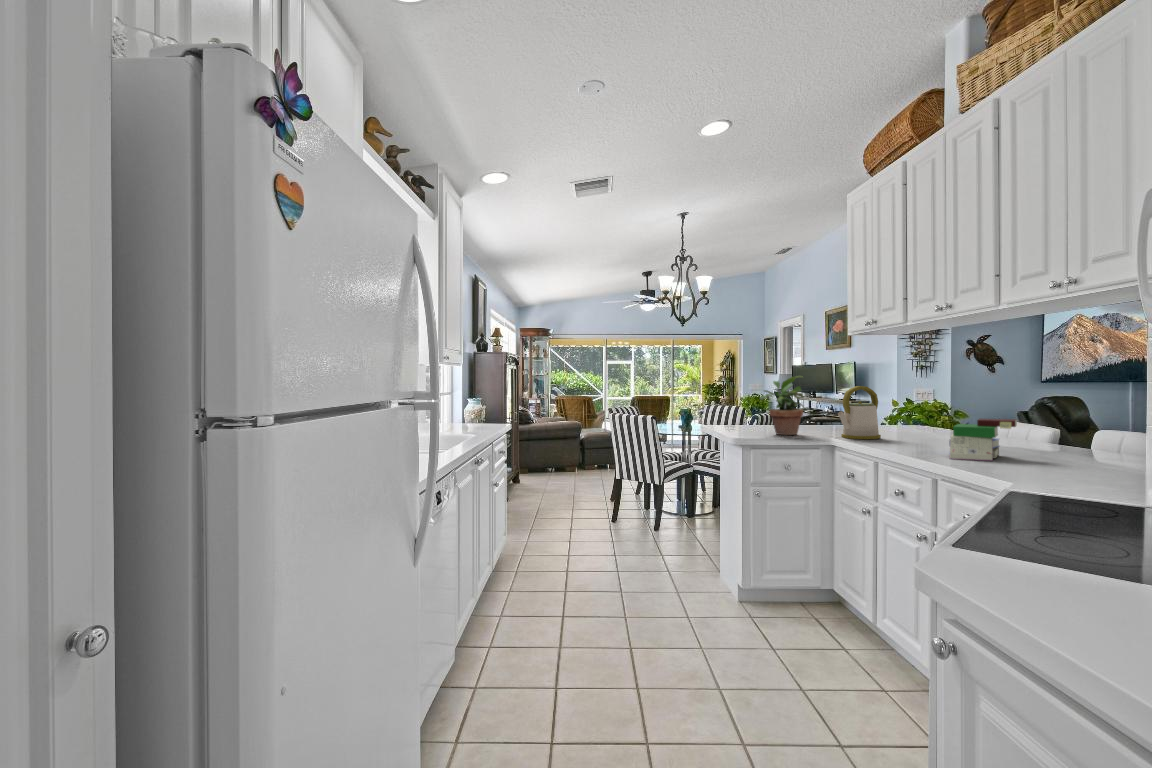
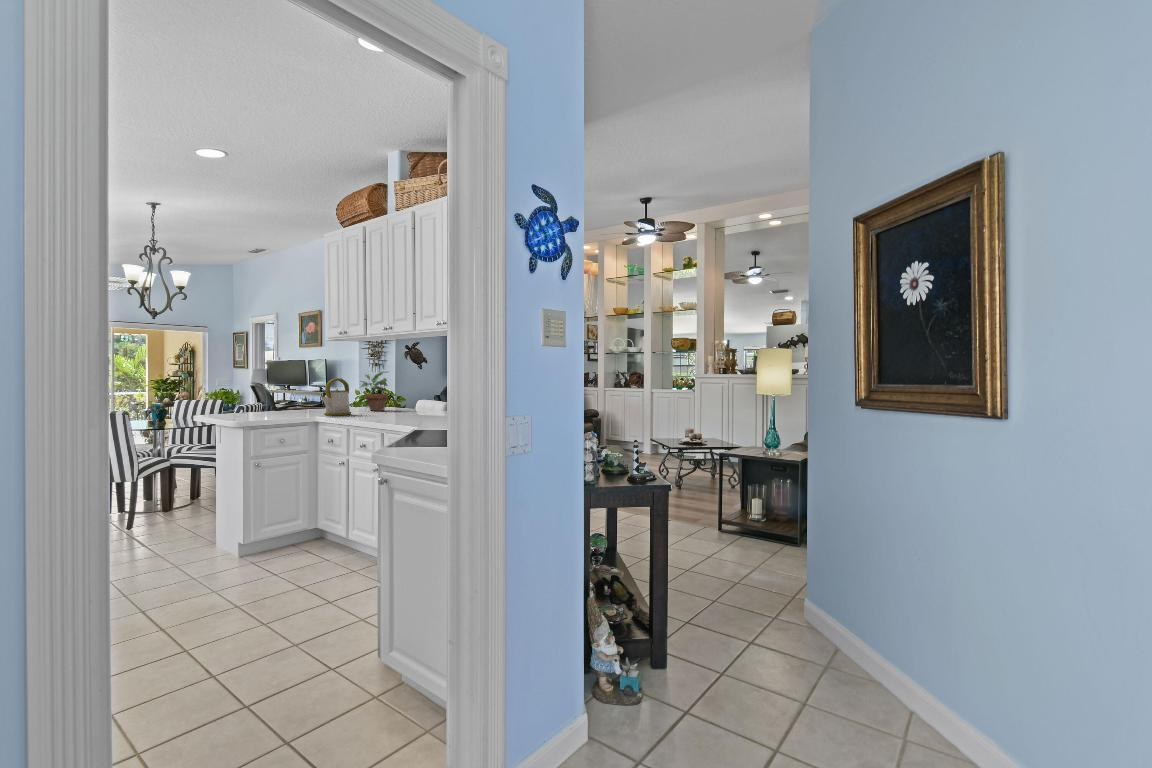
potted plant: present [760,376,804,435] -> present [361,371,388,411]
book: present [949,419,1017,461] -> none [391,396,425,421]

